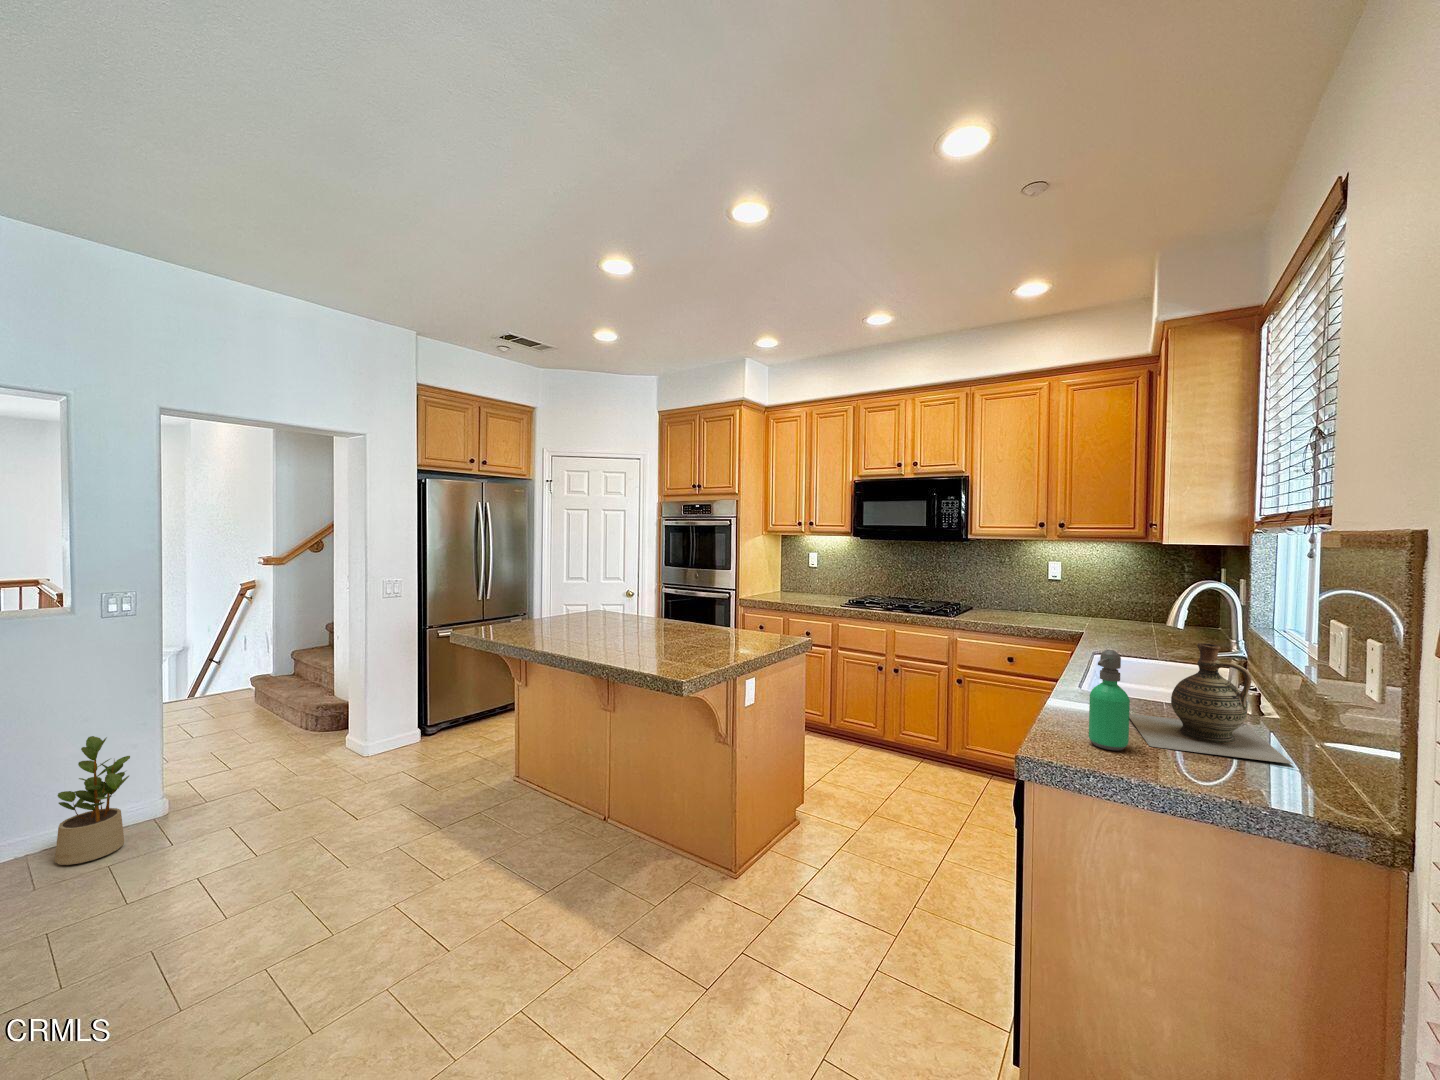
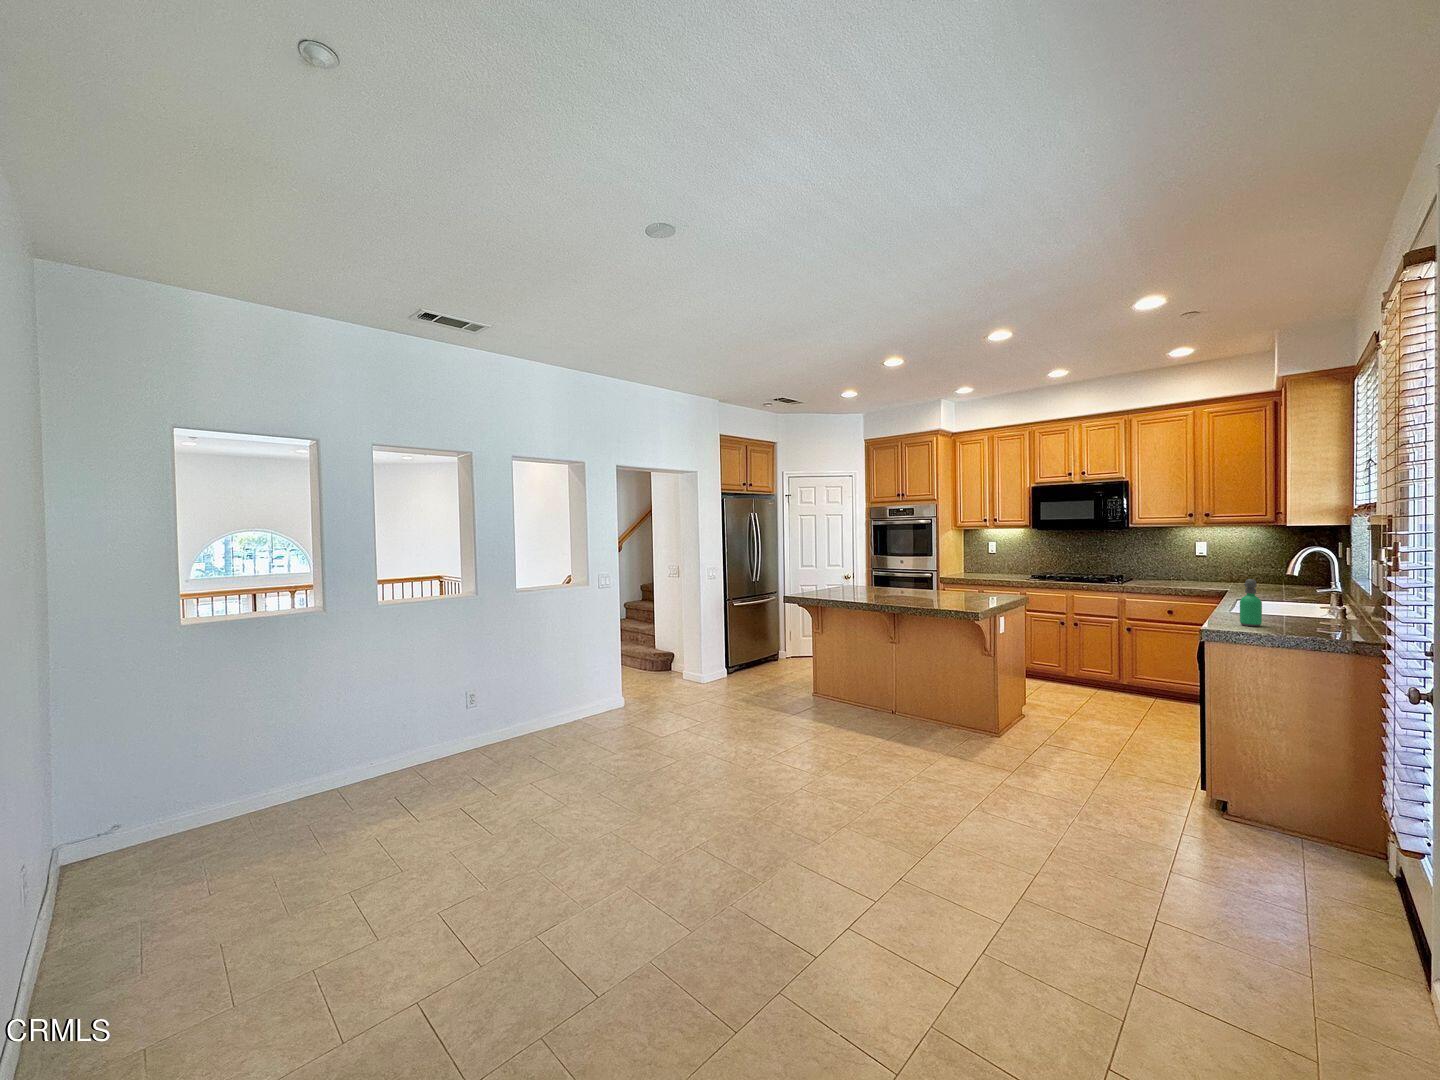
ceramic jug: present [1129,643,1293,764] -> none [1261,576,1351,629]
potted plant: present [55,736,130,865] -> none [599,653,632,721]

